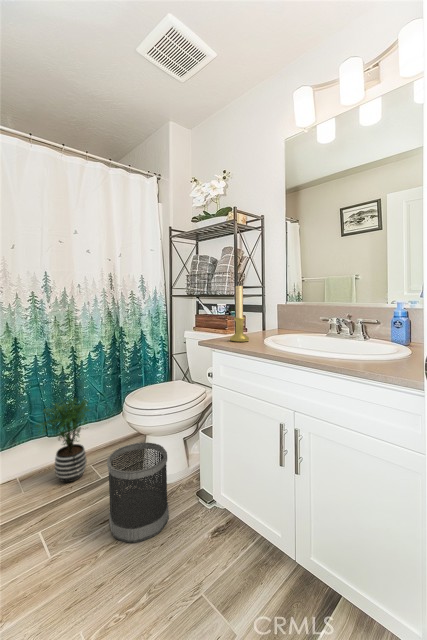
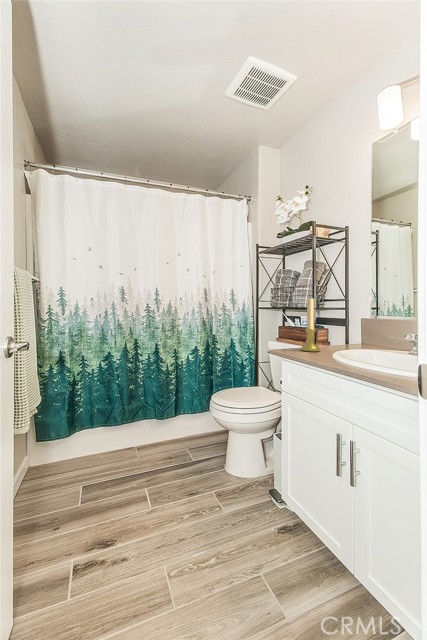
potted plant: present [36,398,89,482] -> none [144,389,189,459]
wastebasket: present [107,442,169,543] -> none [192,434,242,519]

